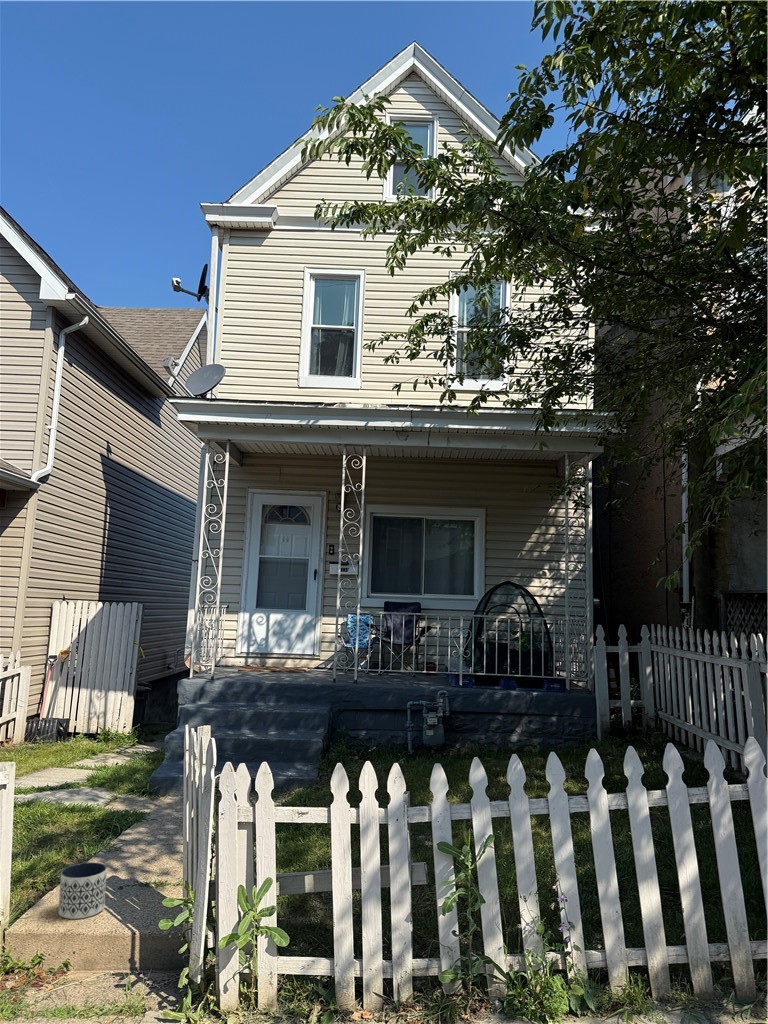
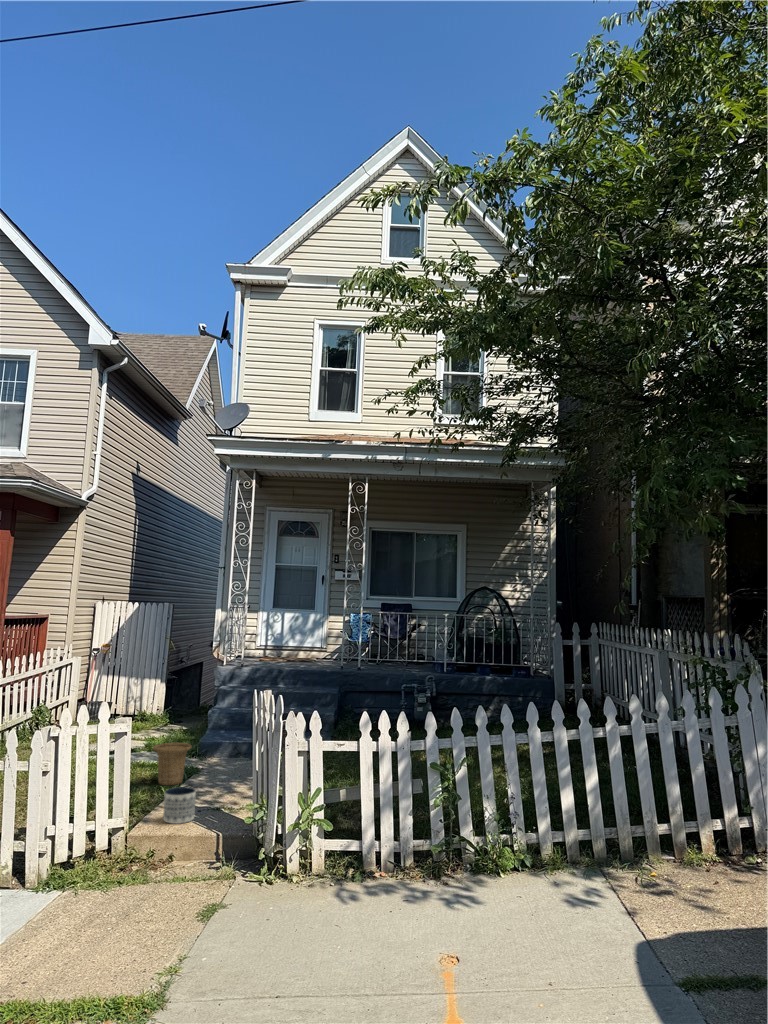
basket: none [75,786,127,845] -> present [153,743,191,785]

